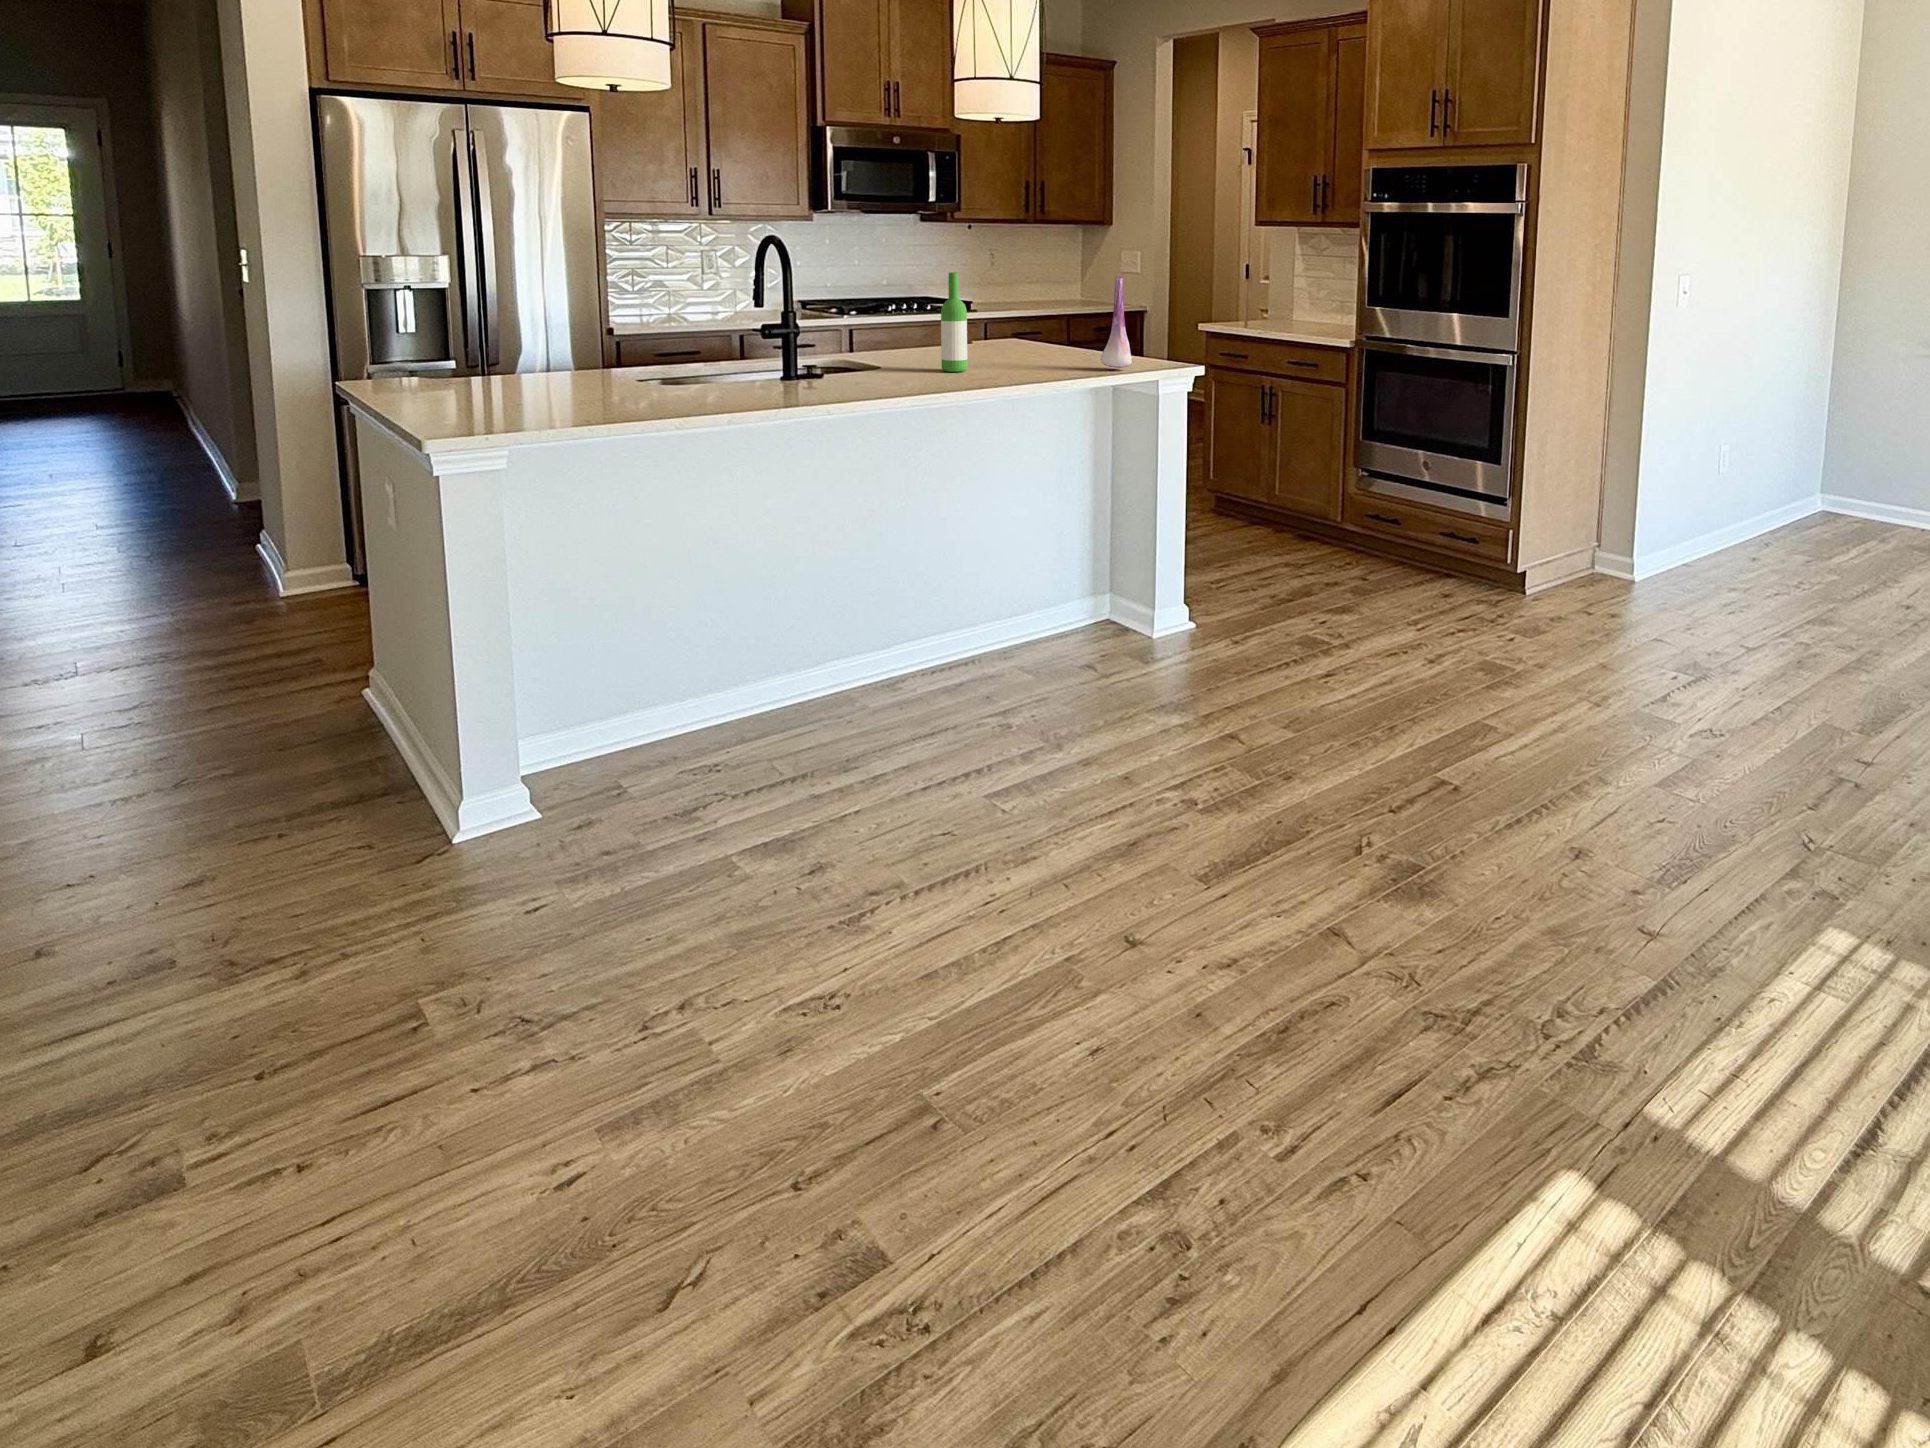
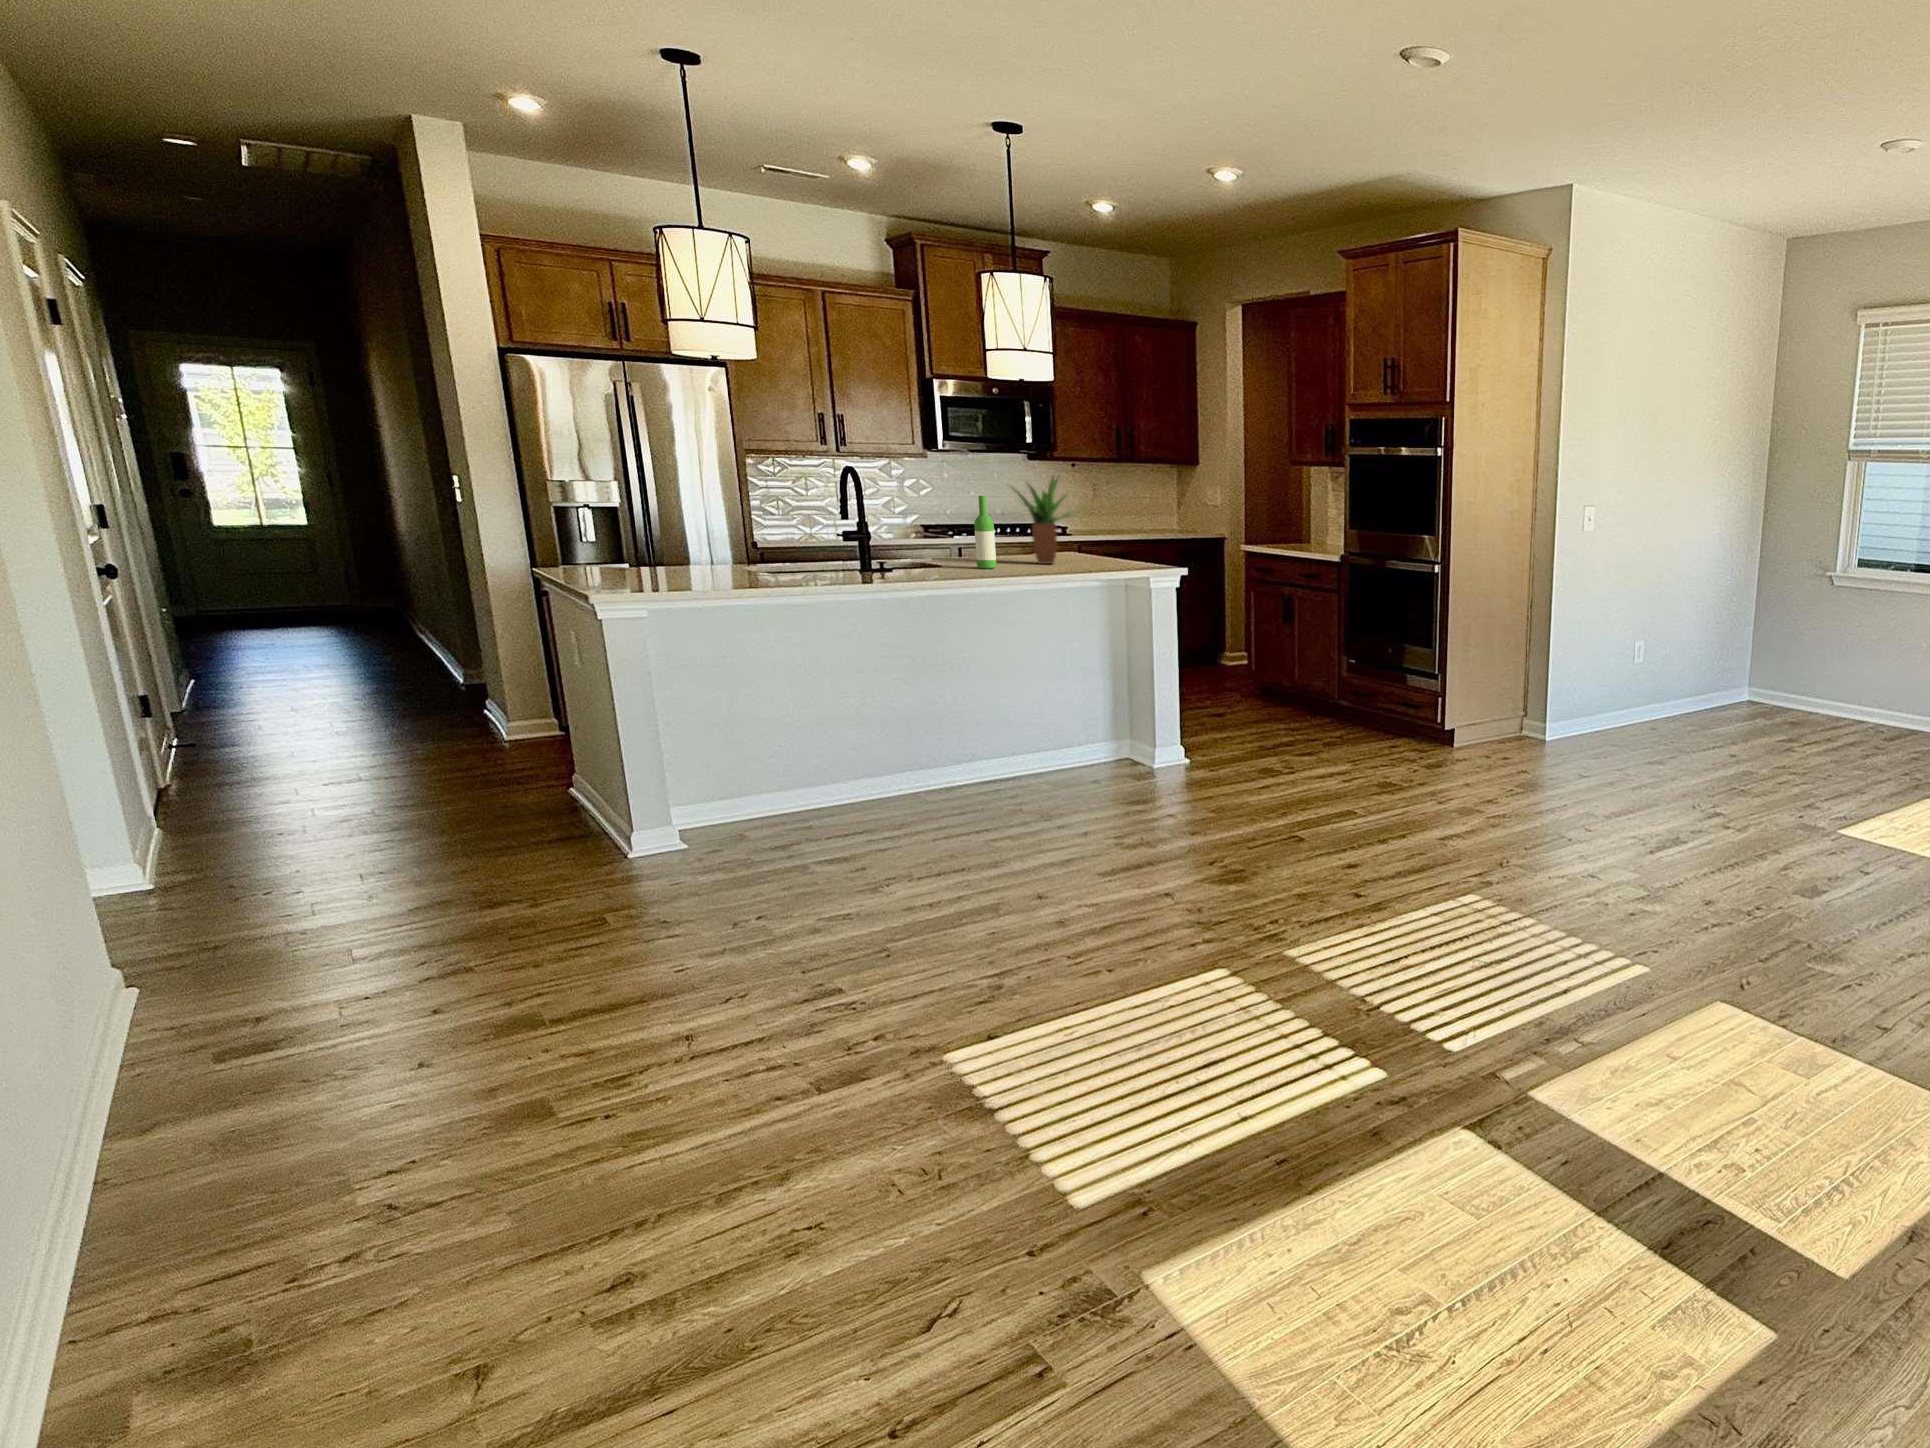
potted plant: none [974,238,1078,362] -> present [1014,476,1070,564]
vase: present [1101,277,1131,368] -> none [1095,499,1122,569]

